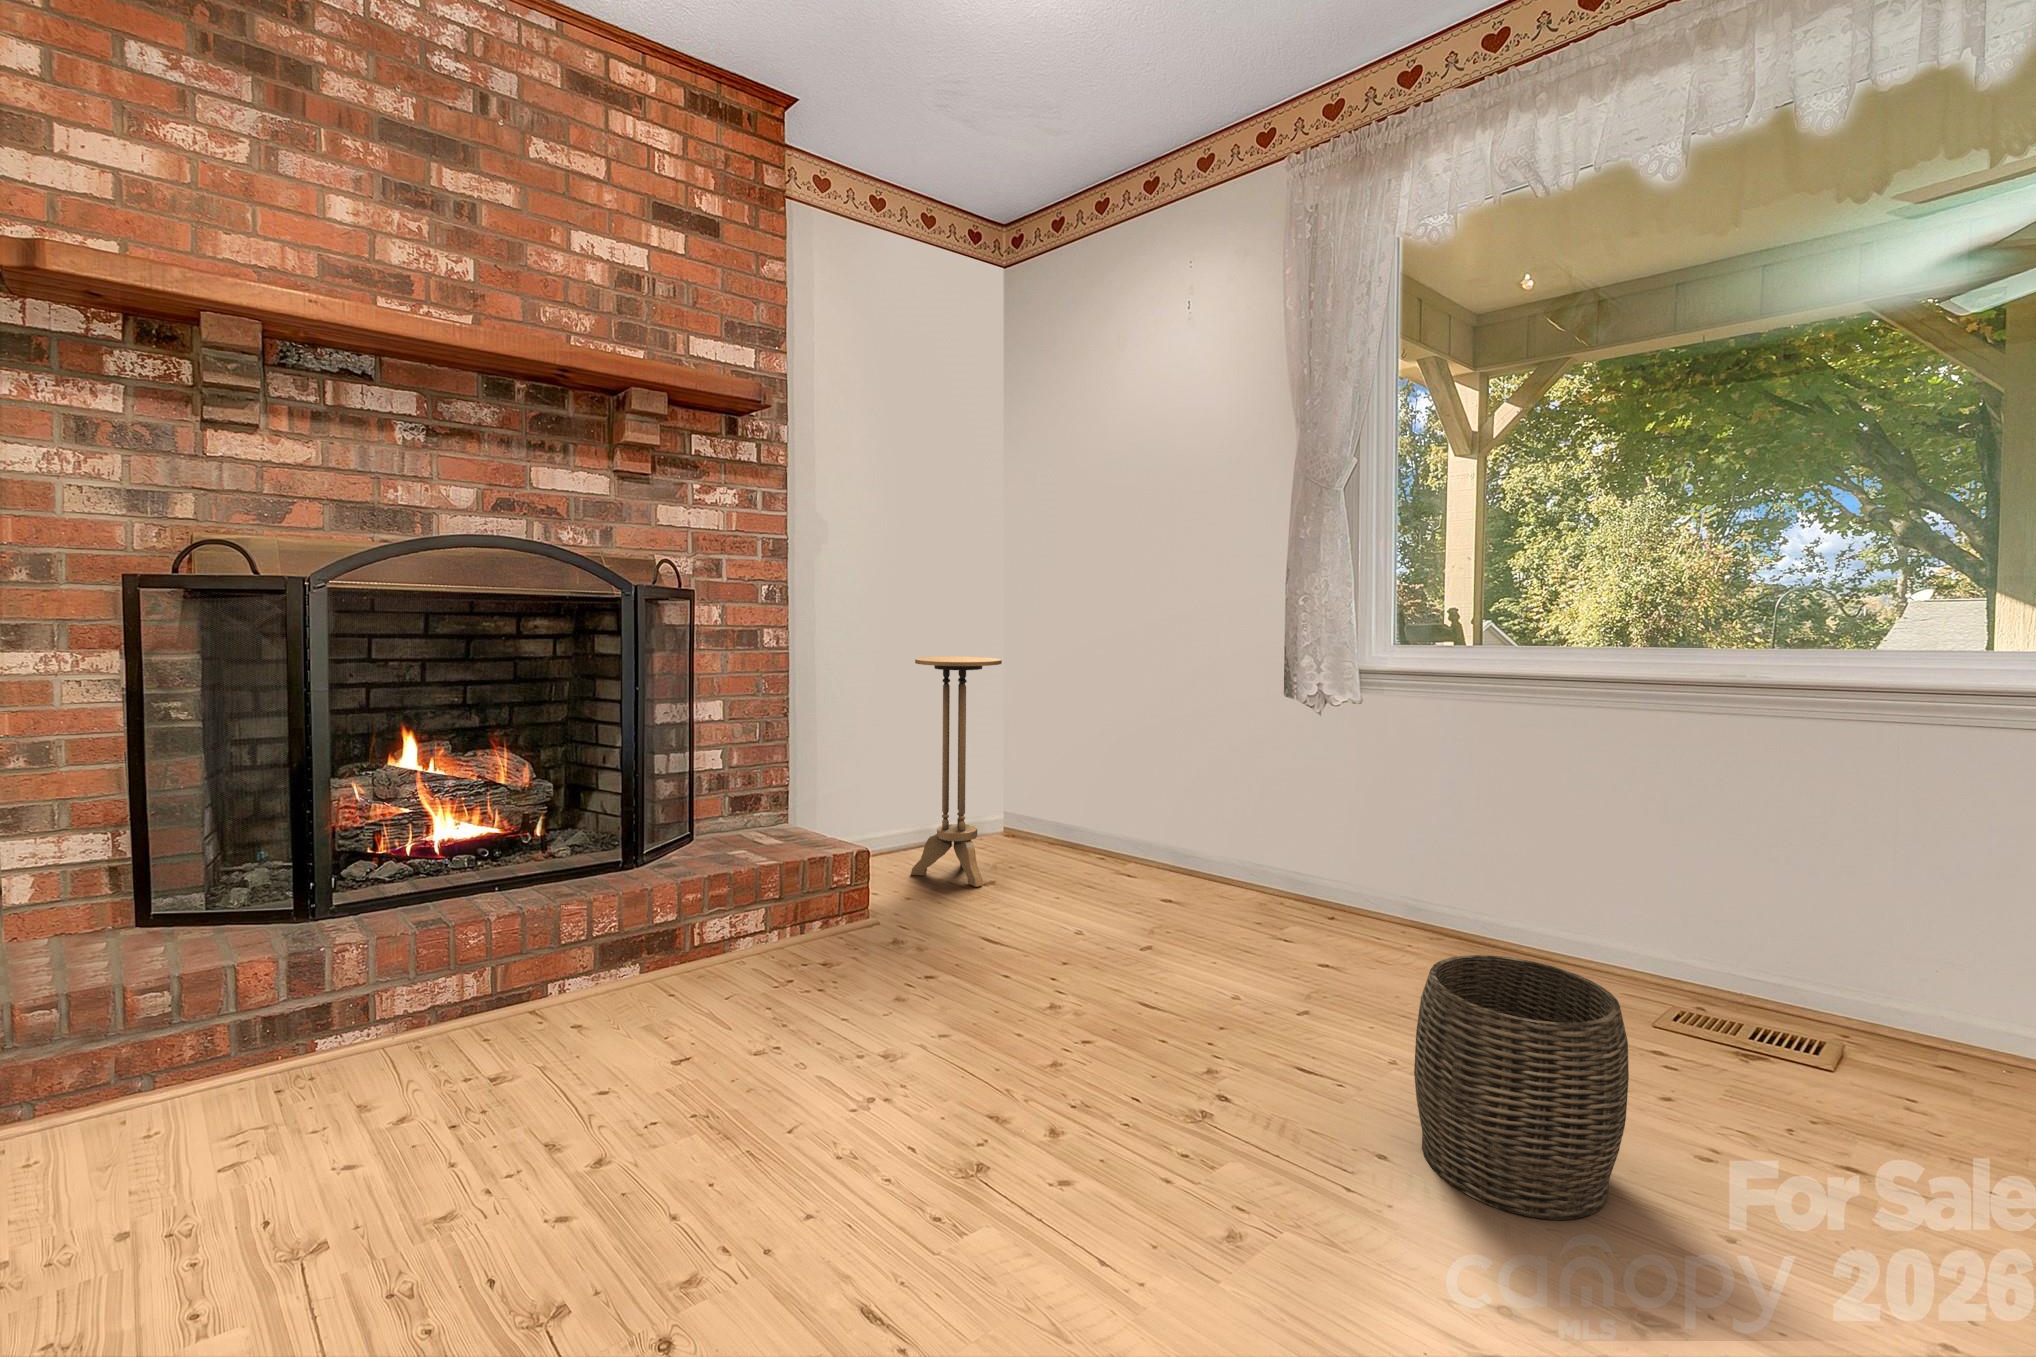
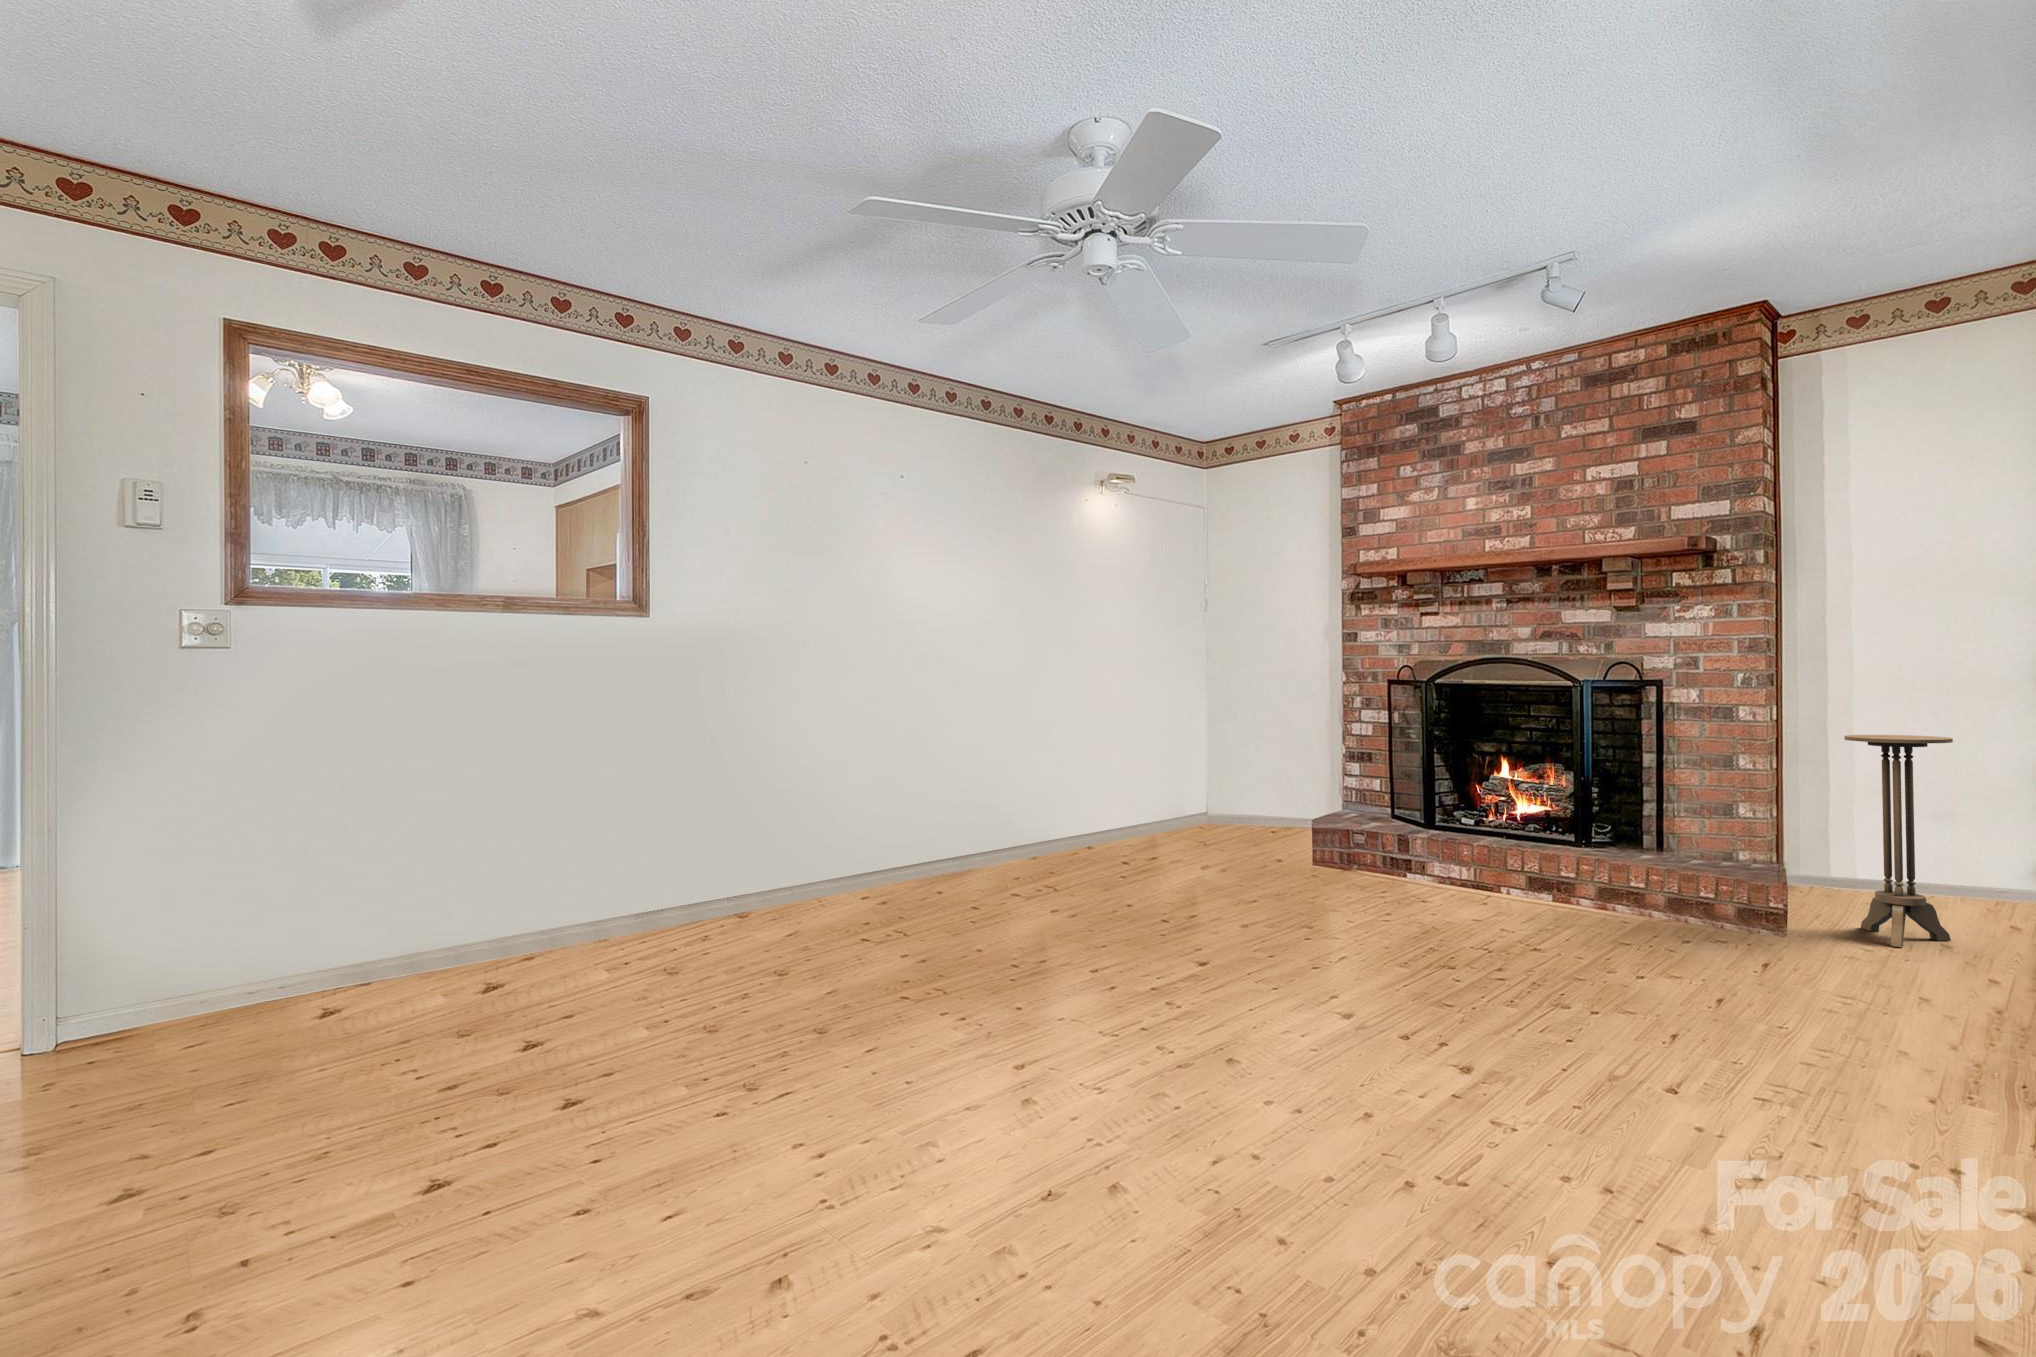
woven basket: present [1414,955,1629,1220] -> none [1668,943,1835,1117]

